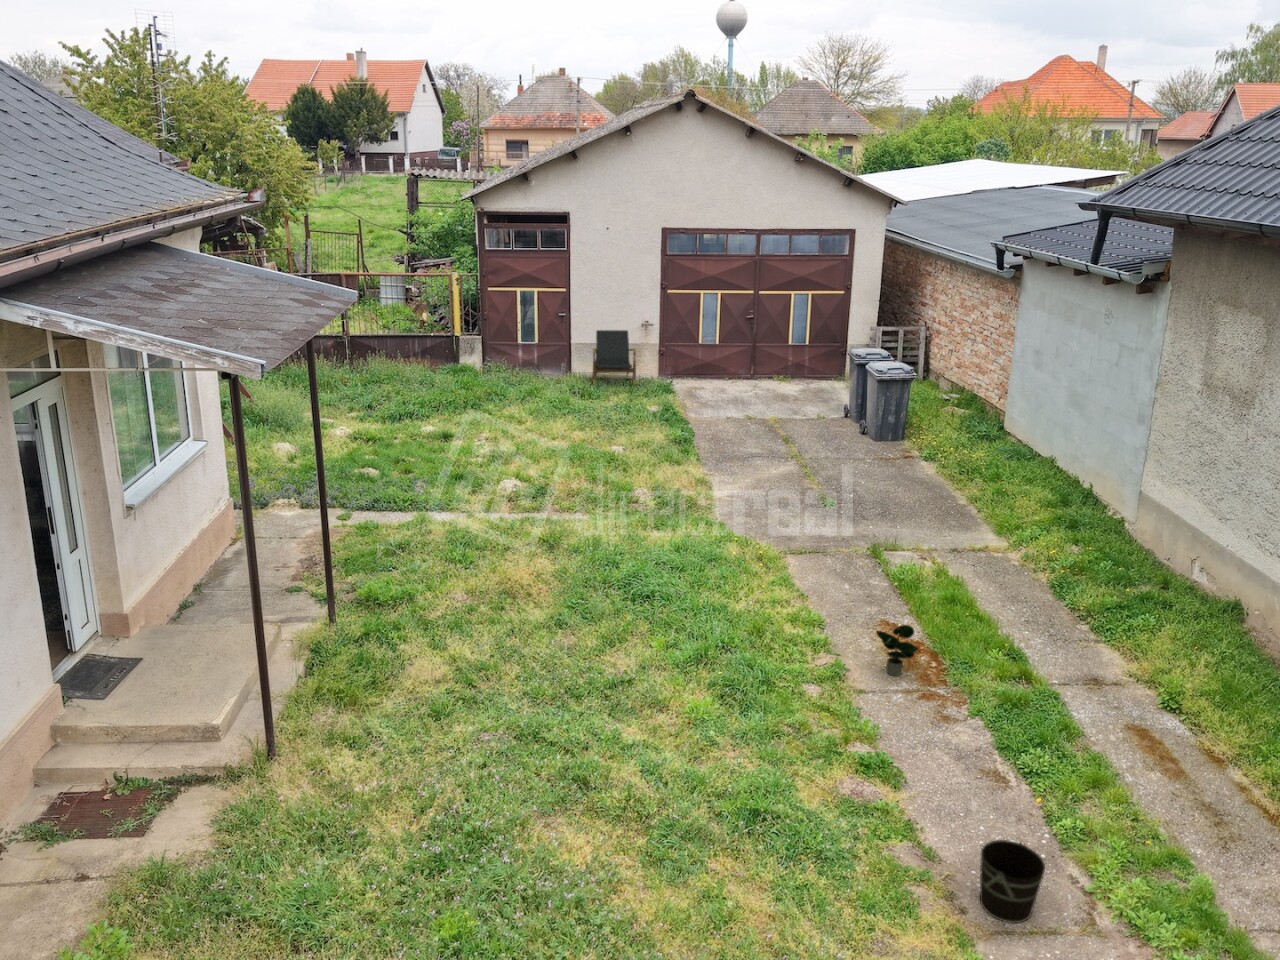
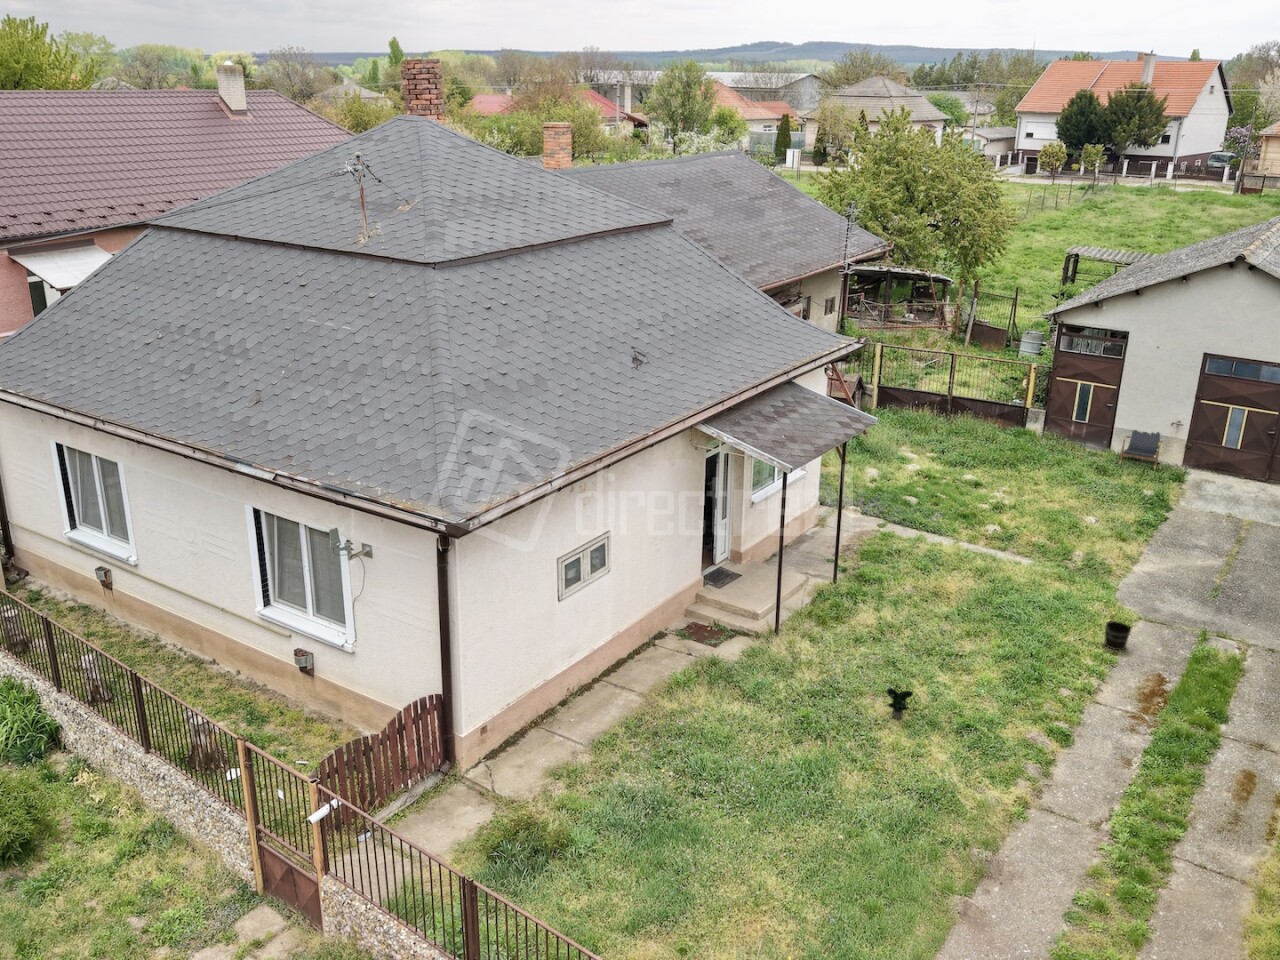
potted plant: present [877,625,918,676] -> present [887,688,913,719]
bucket: present [980,840,1045,923] -> present [1105,621,1131,650]

